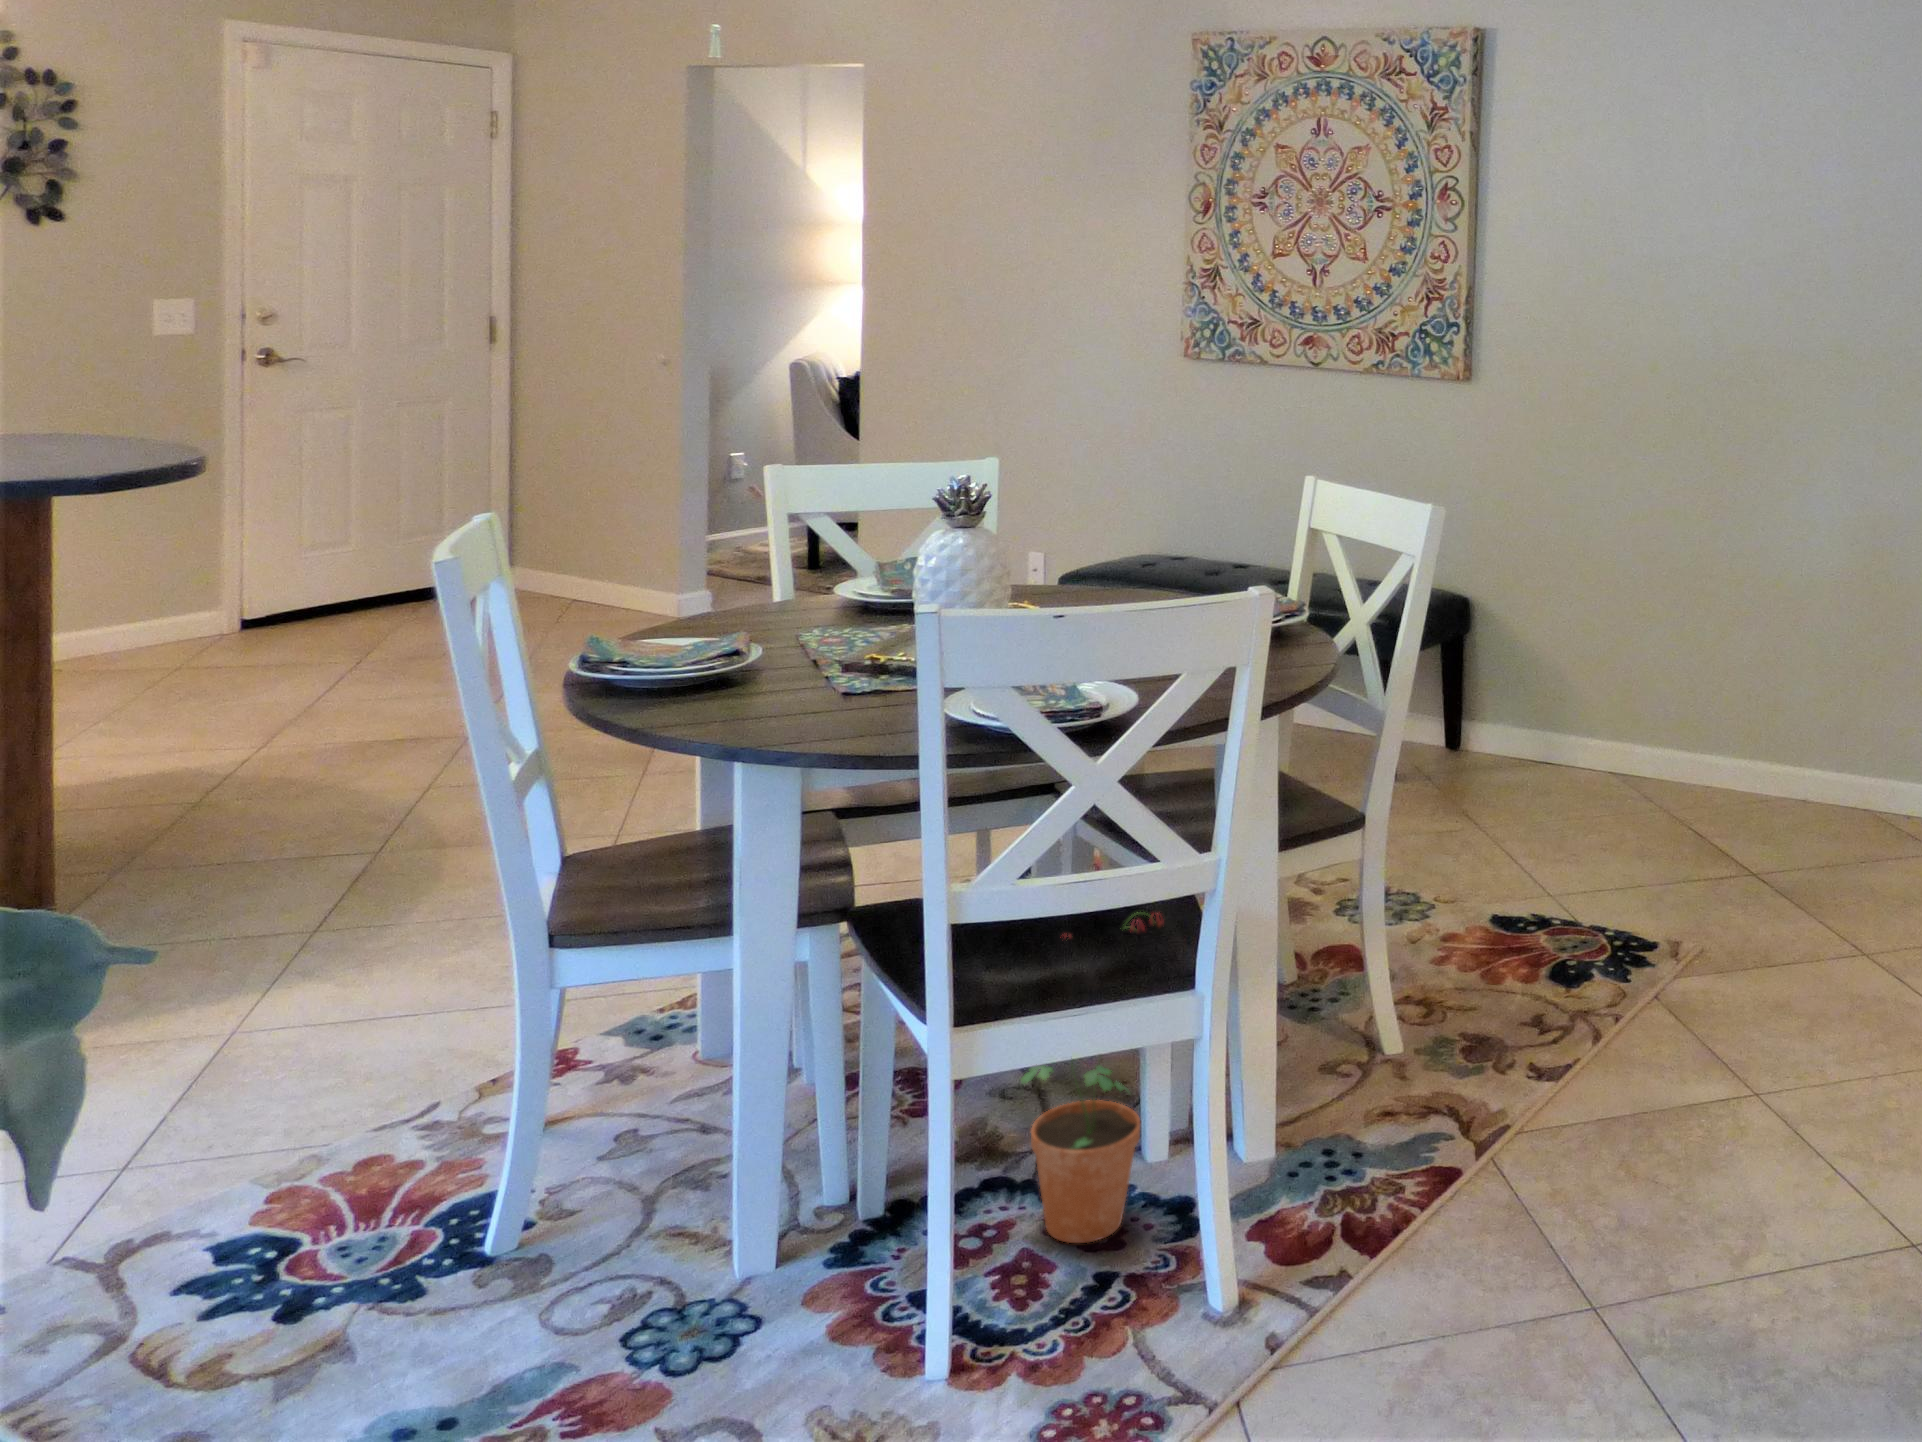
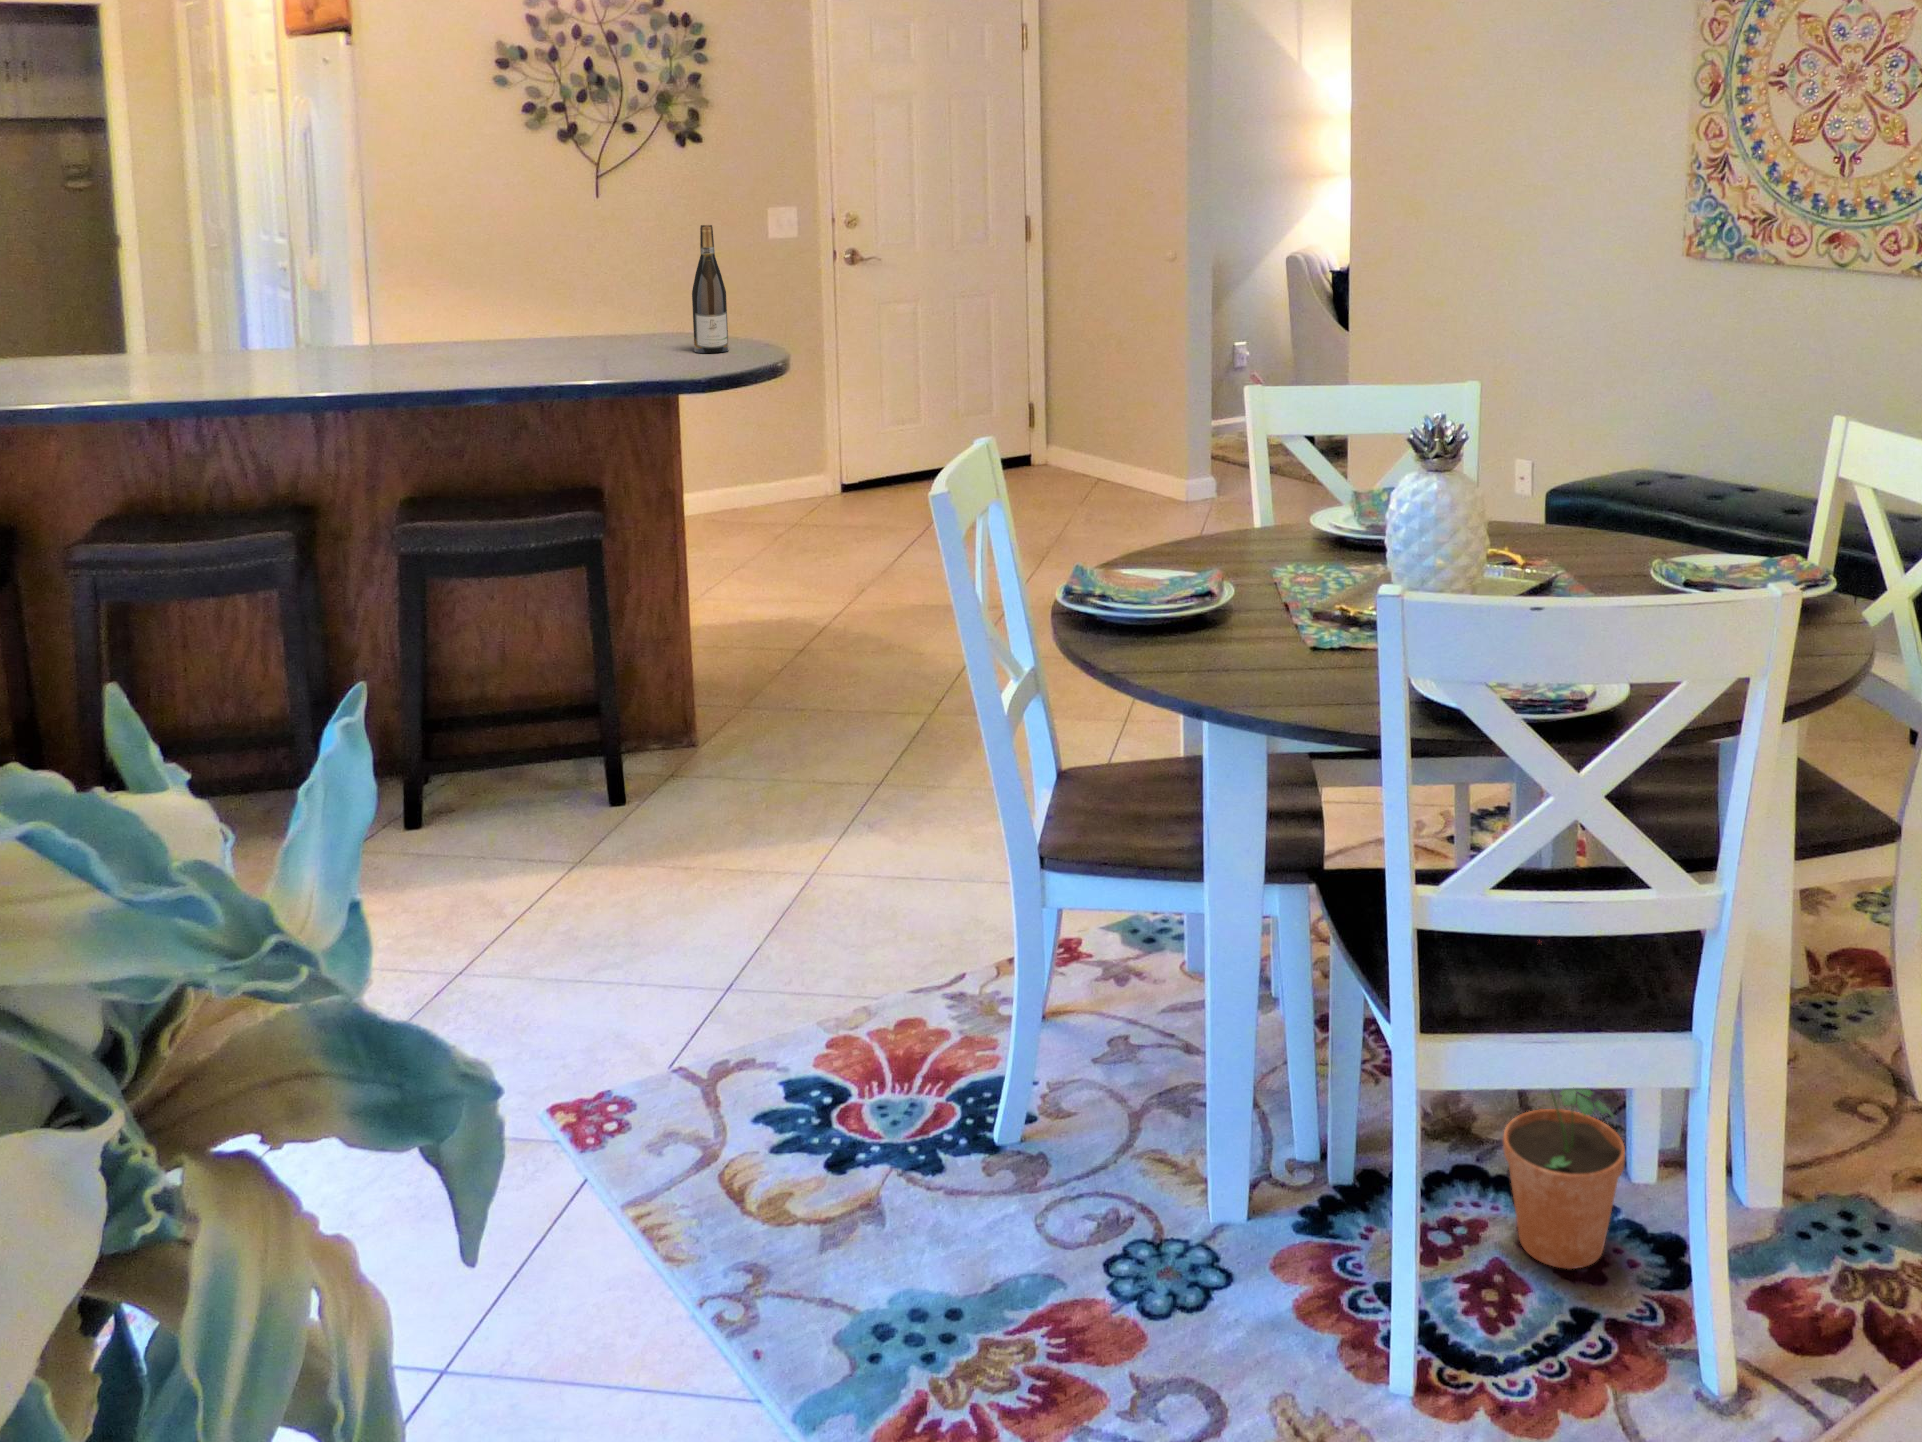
wine bottle: none [57,302,107,451] -> present [692,225,729,353]

